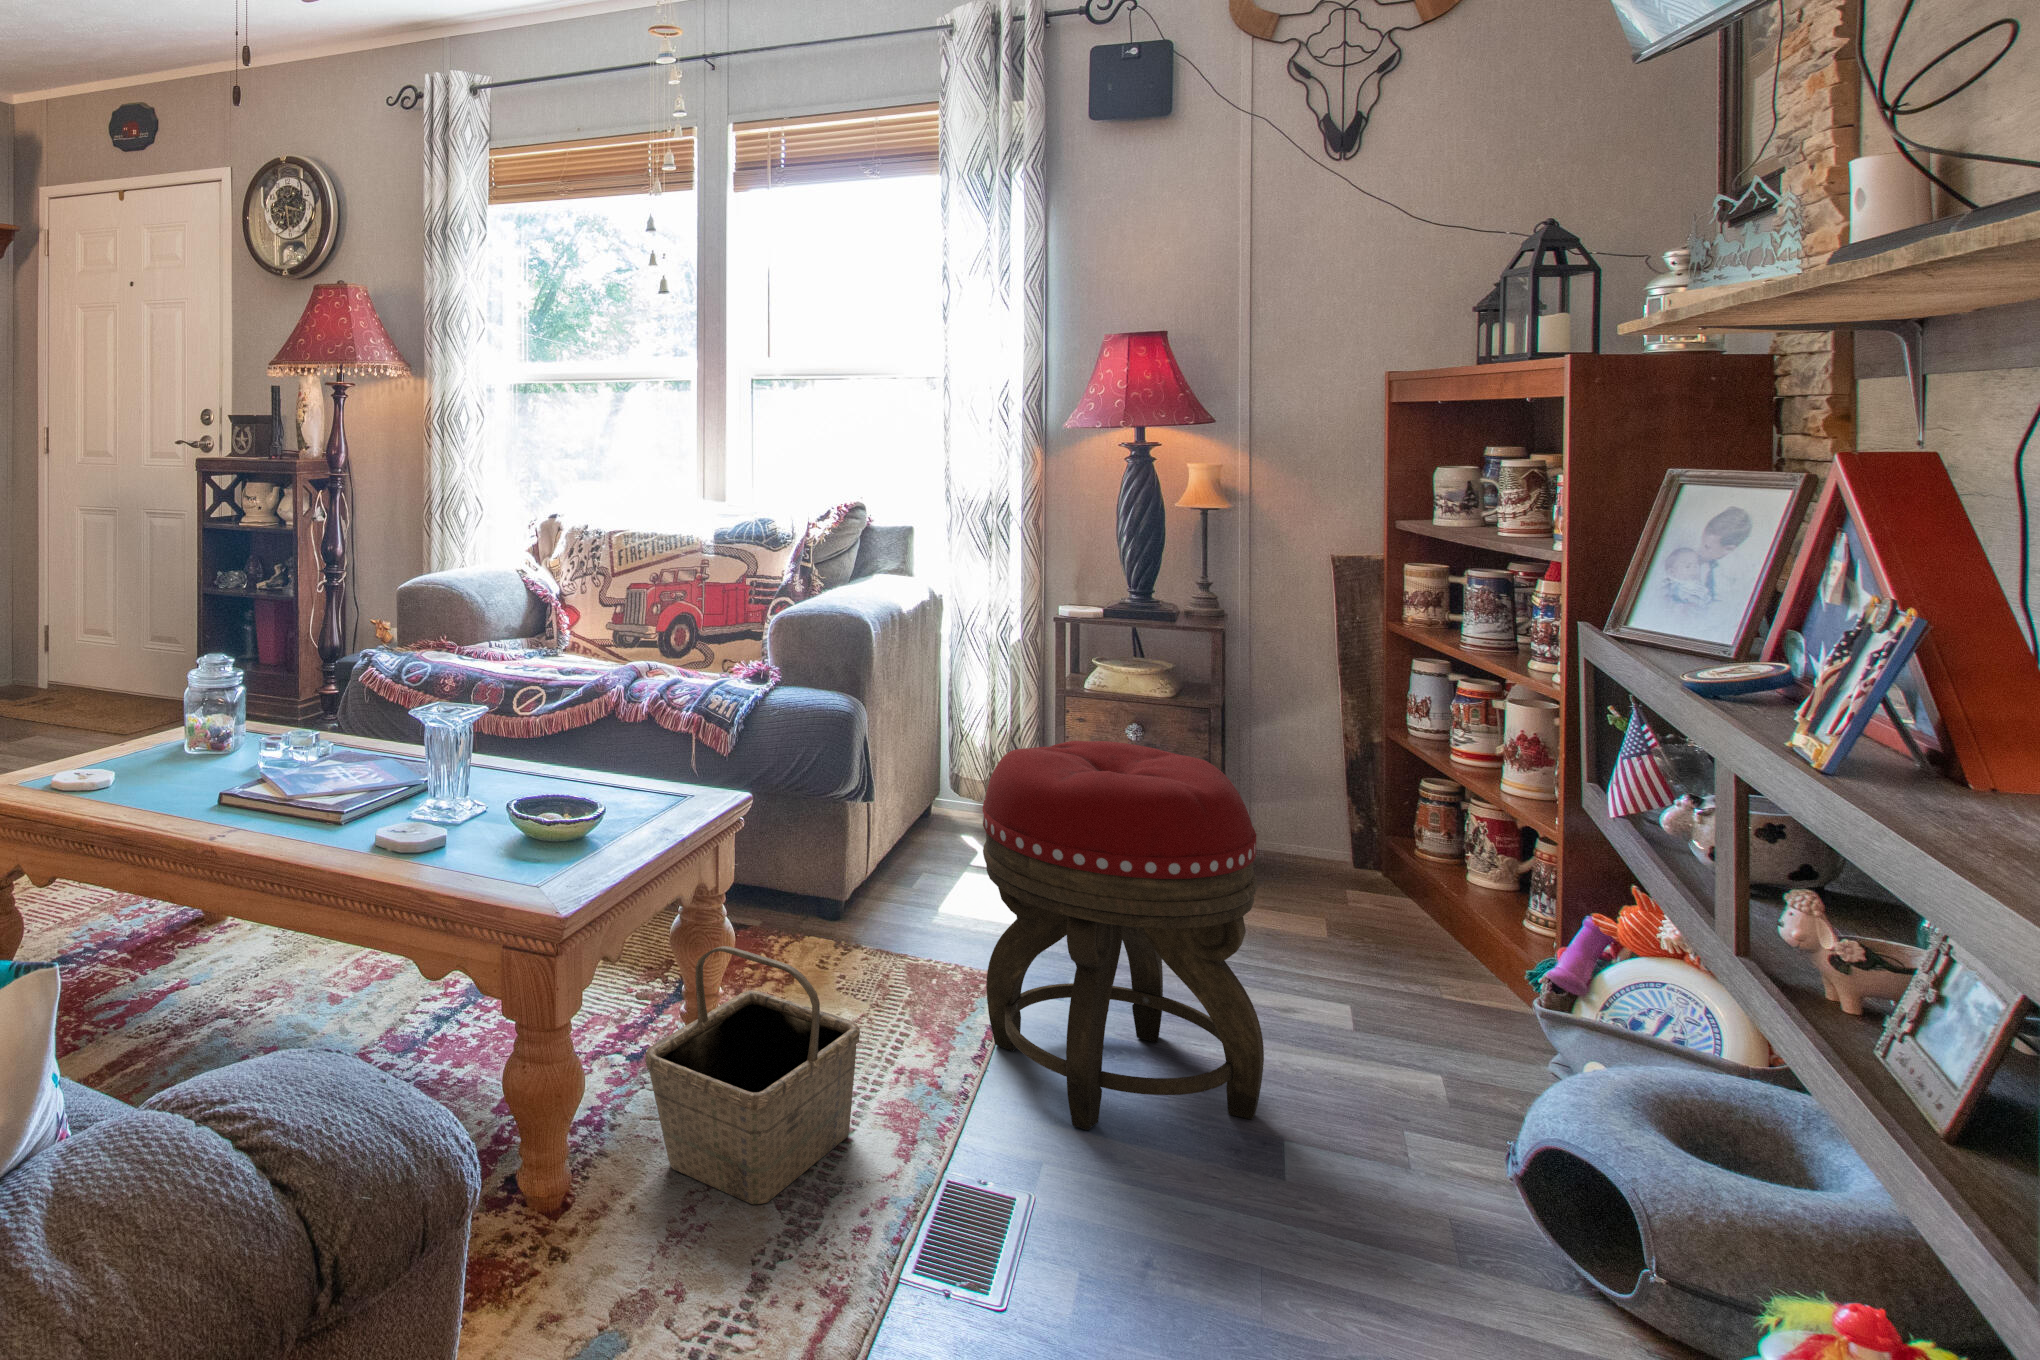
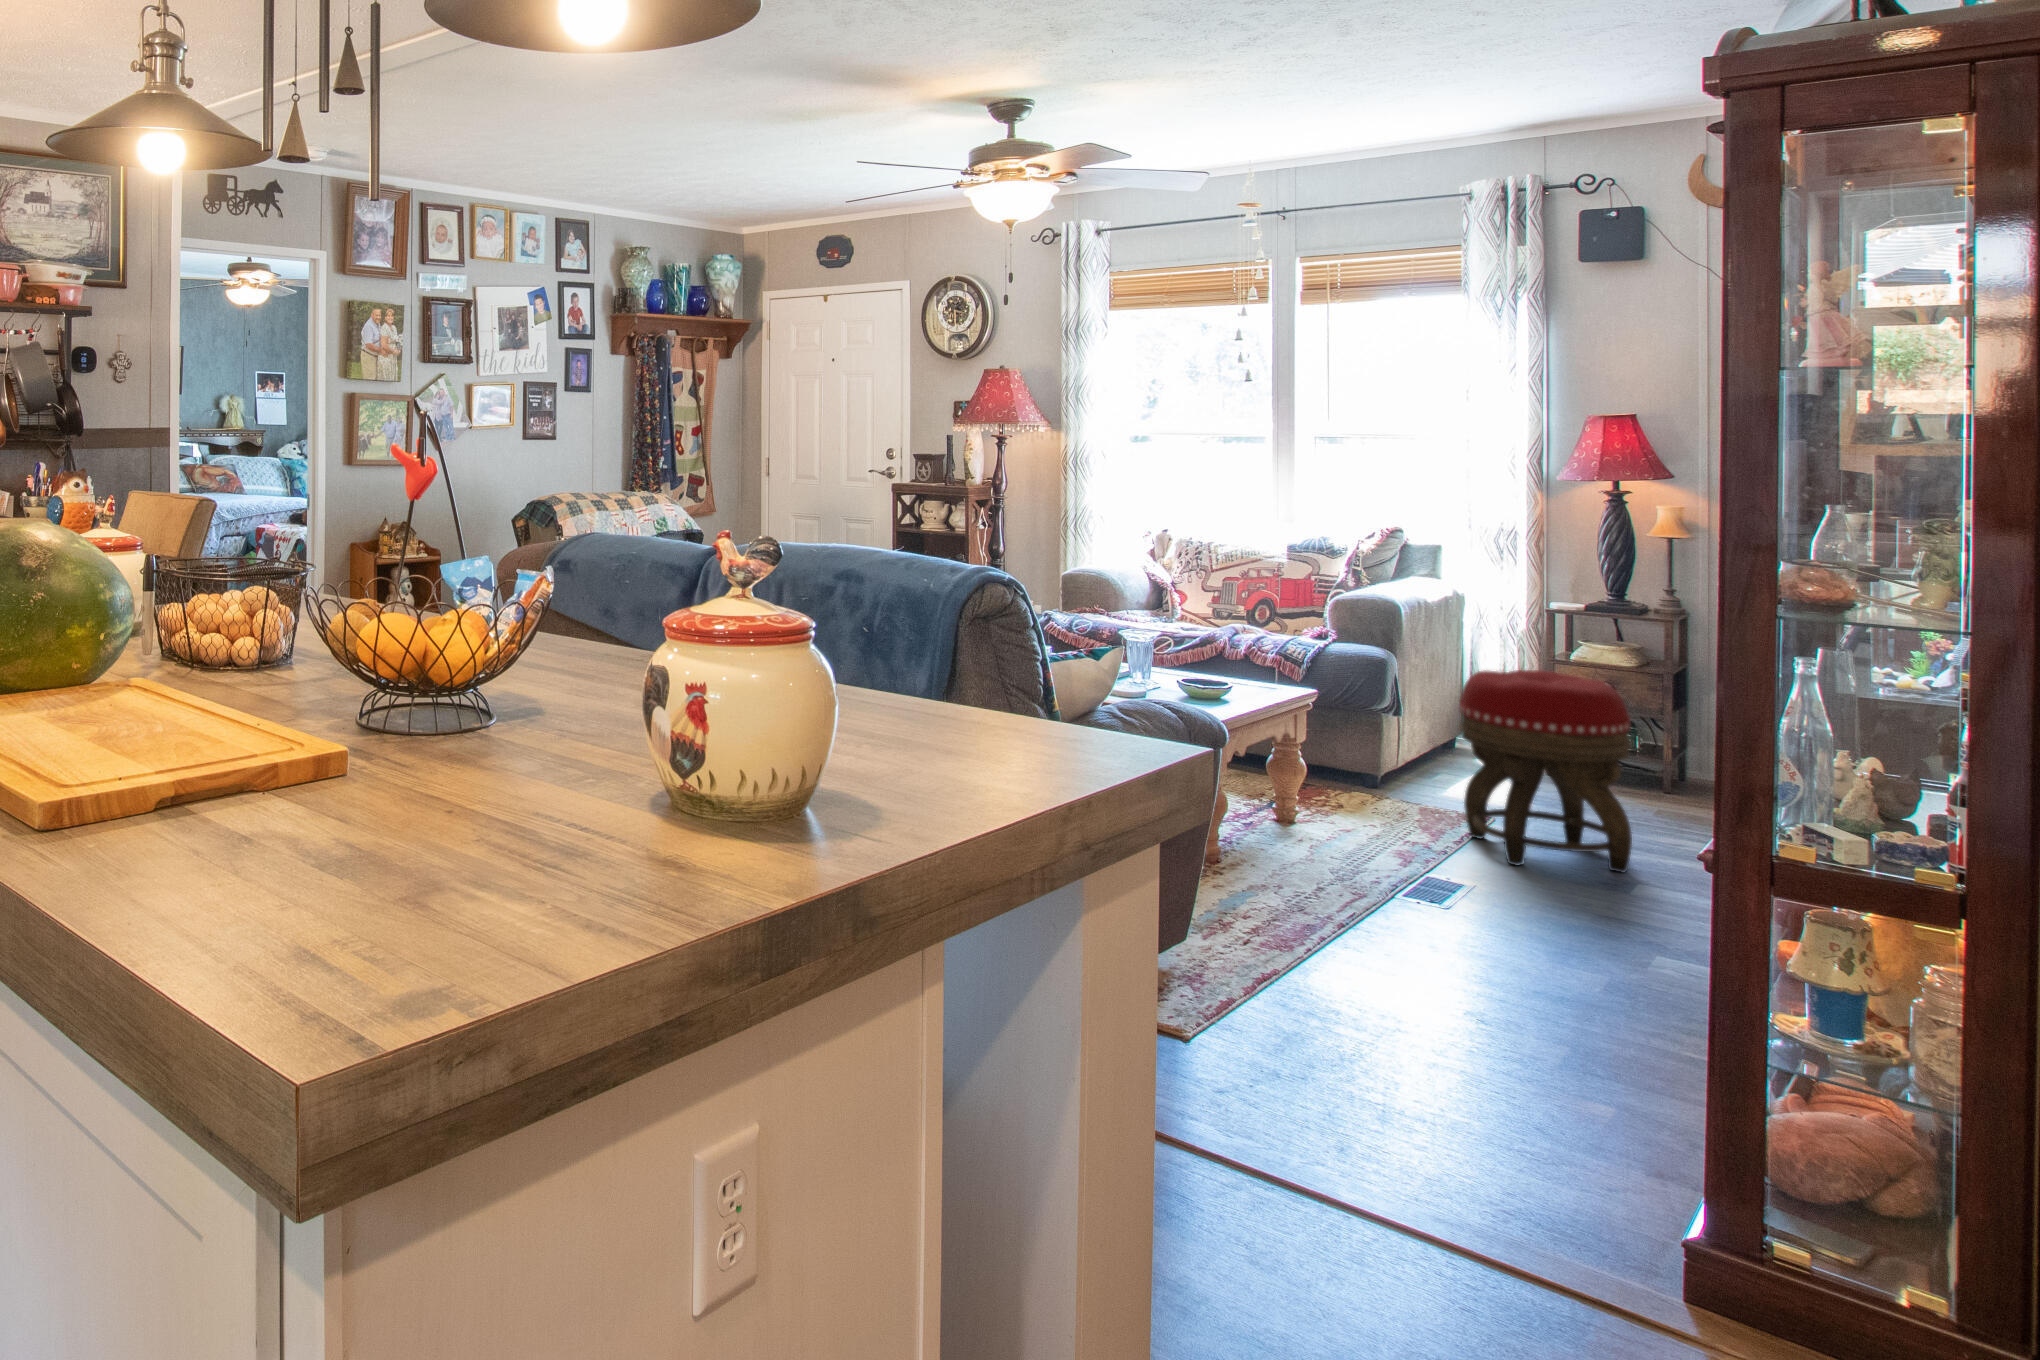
basket: present [645,946,860,1204] -> none [1256,753,1378,866]

